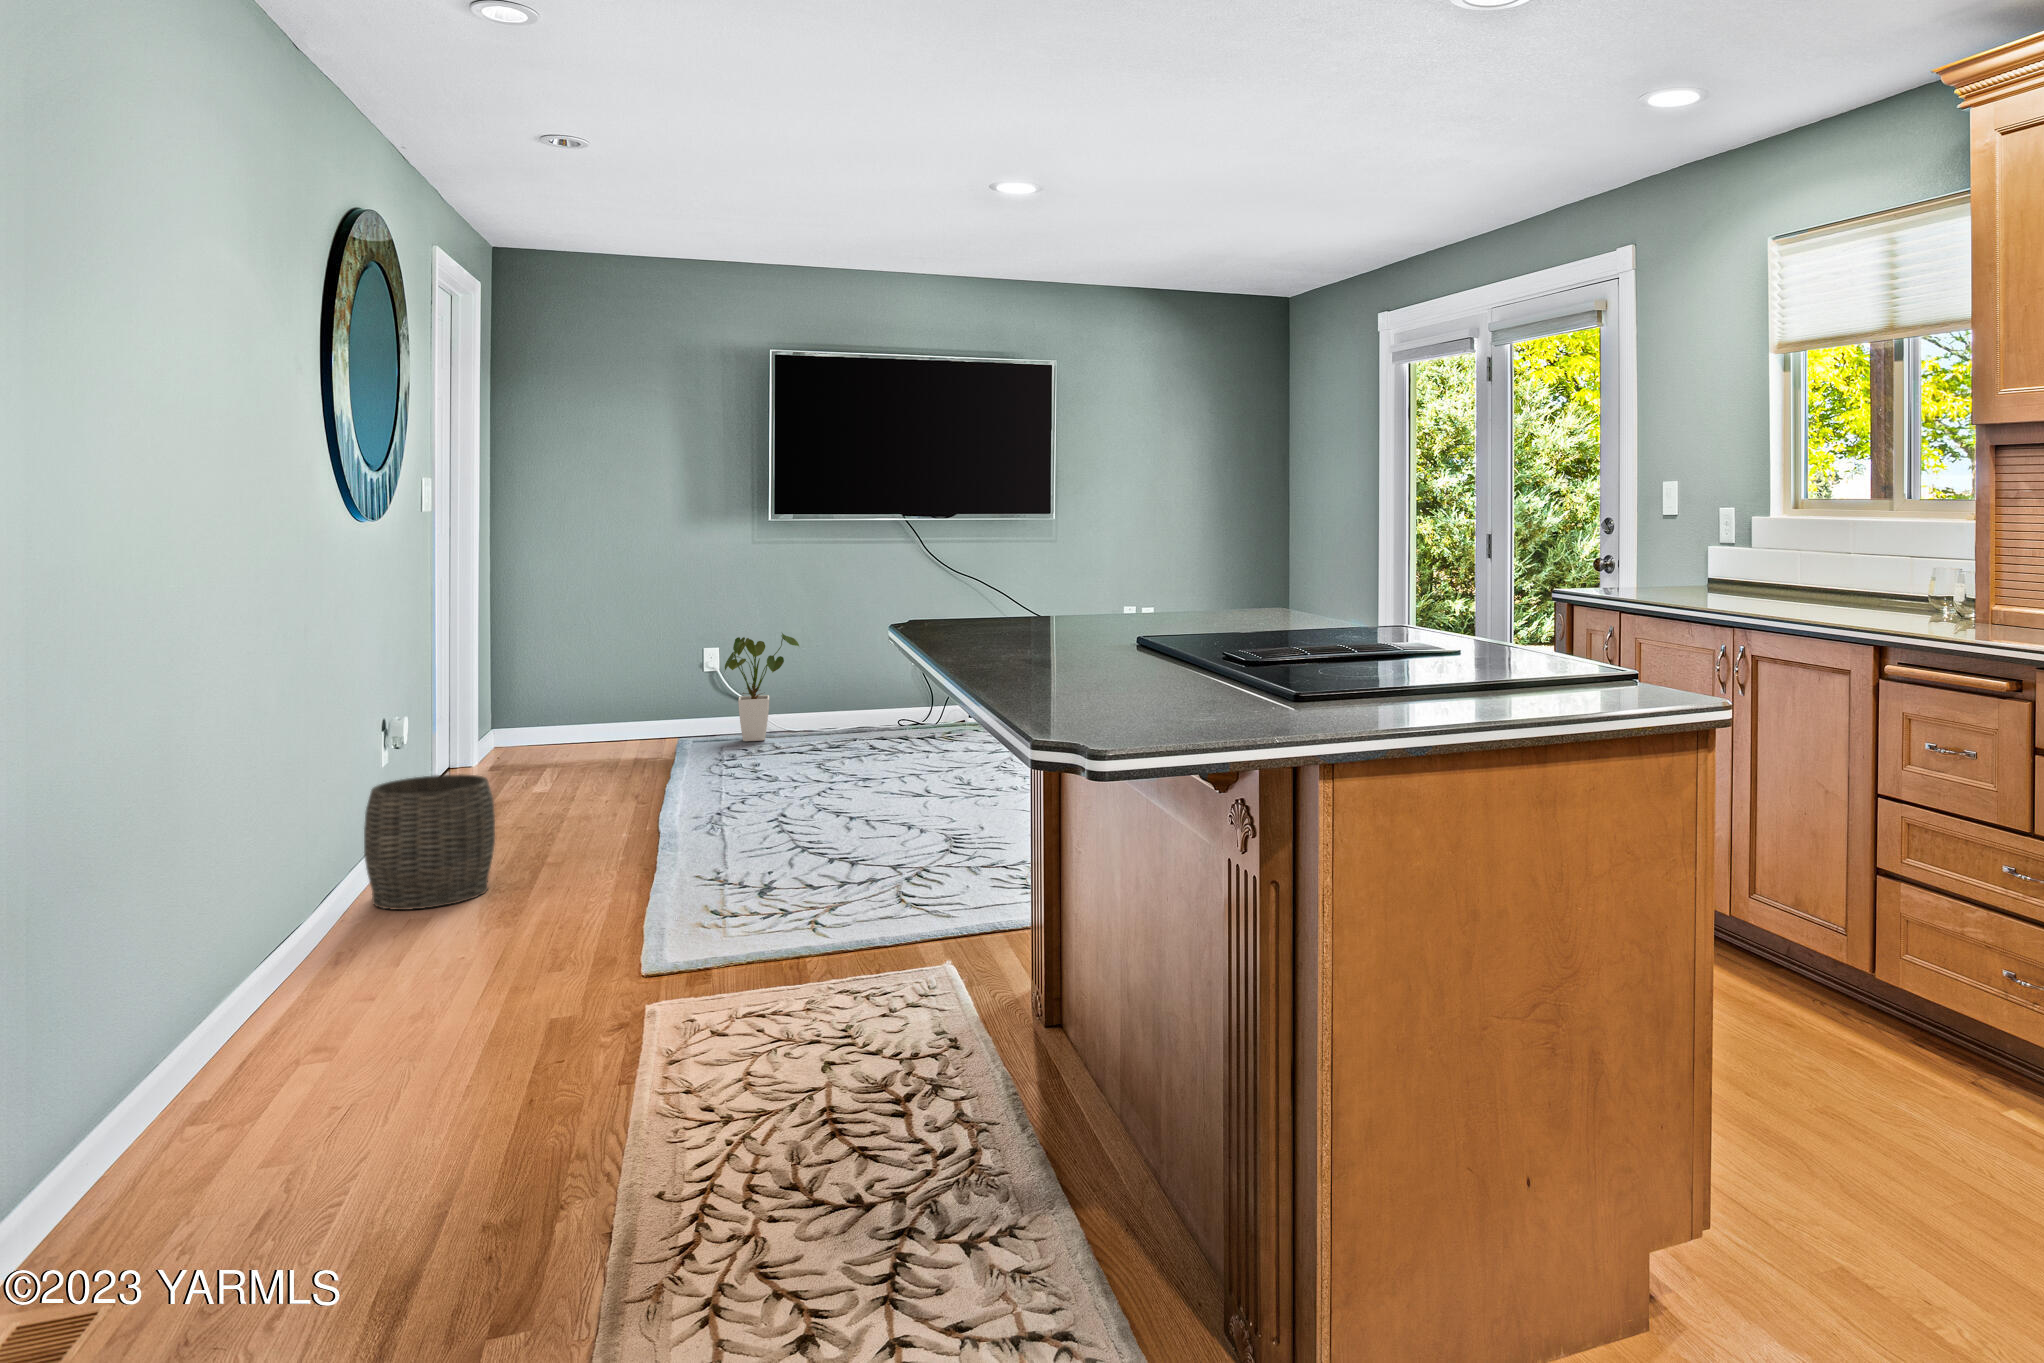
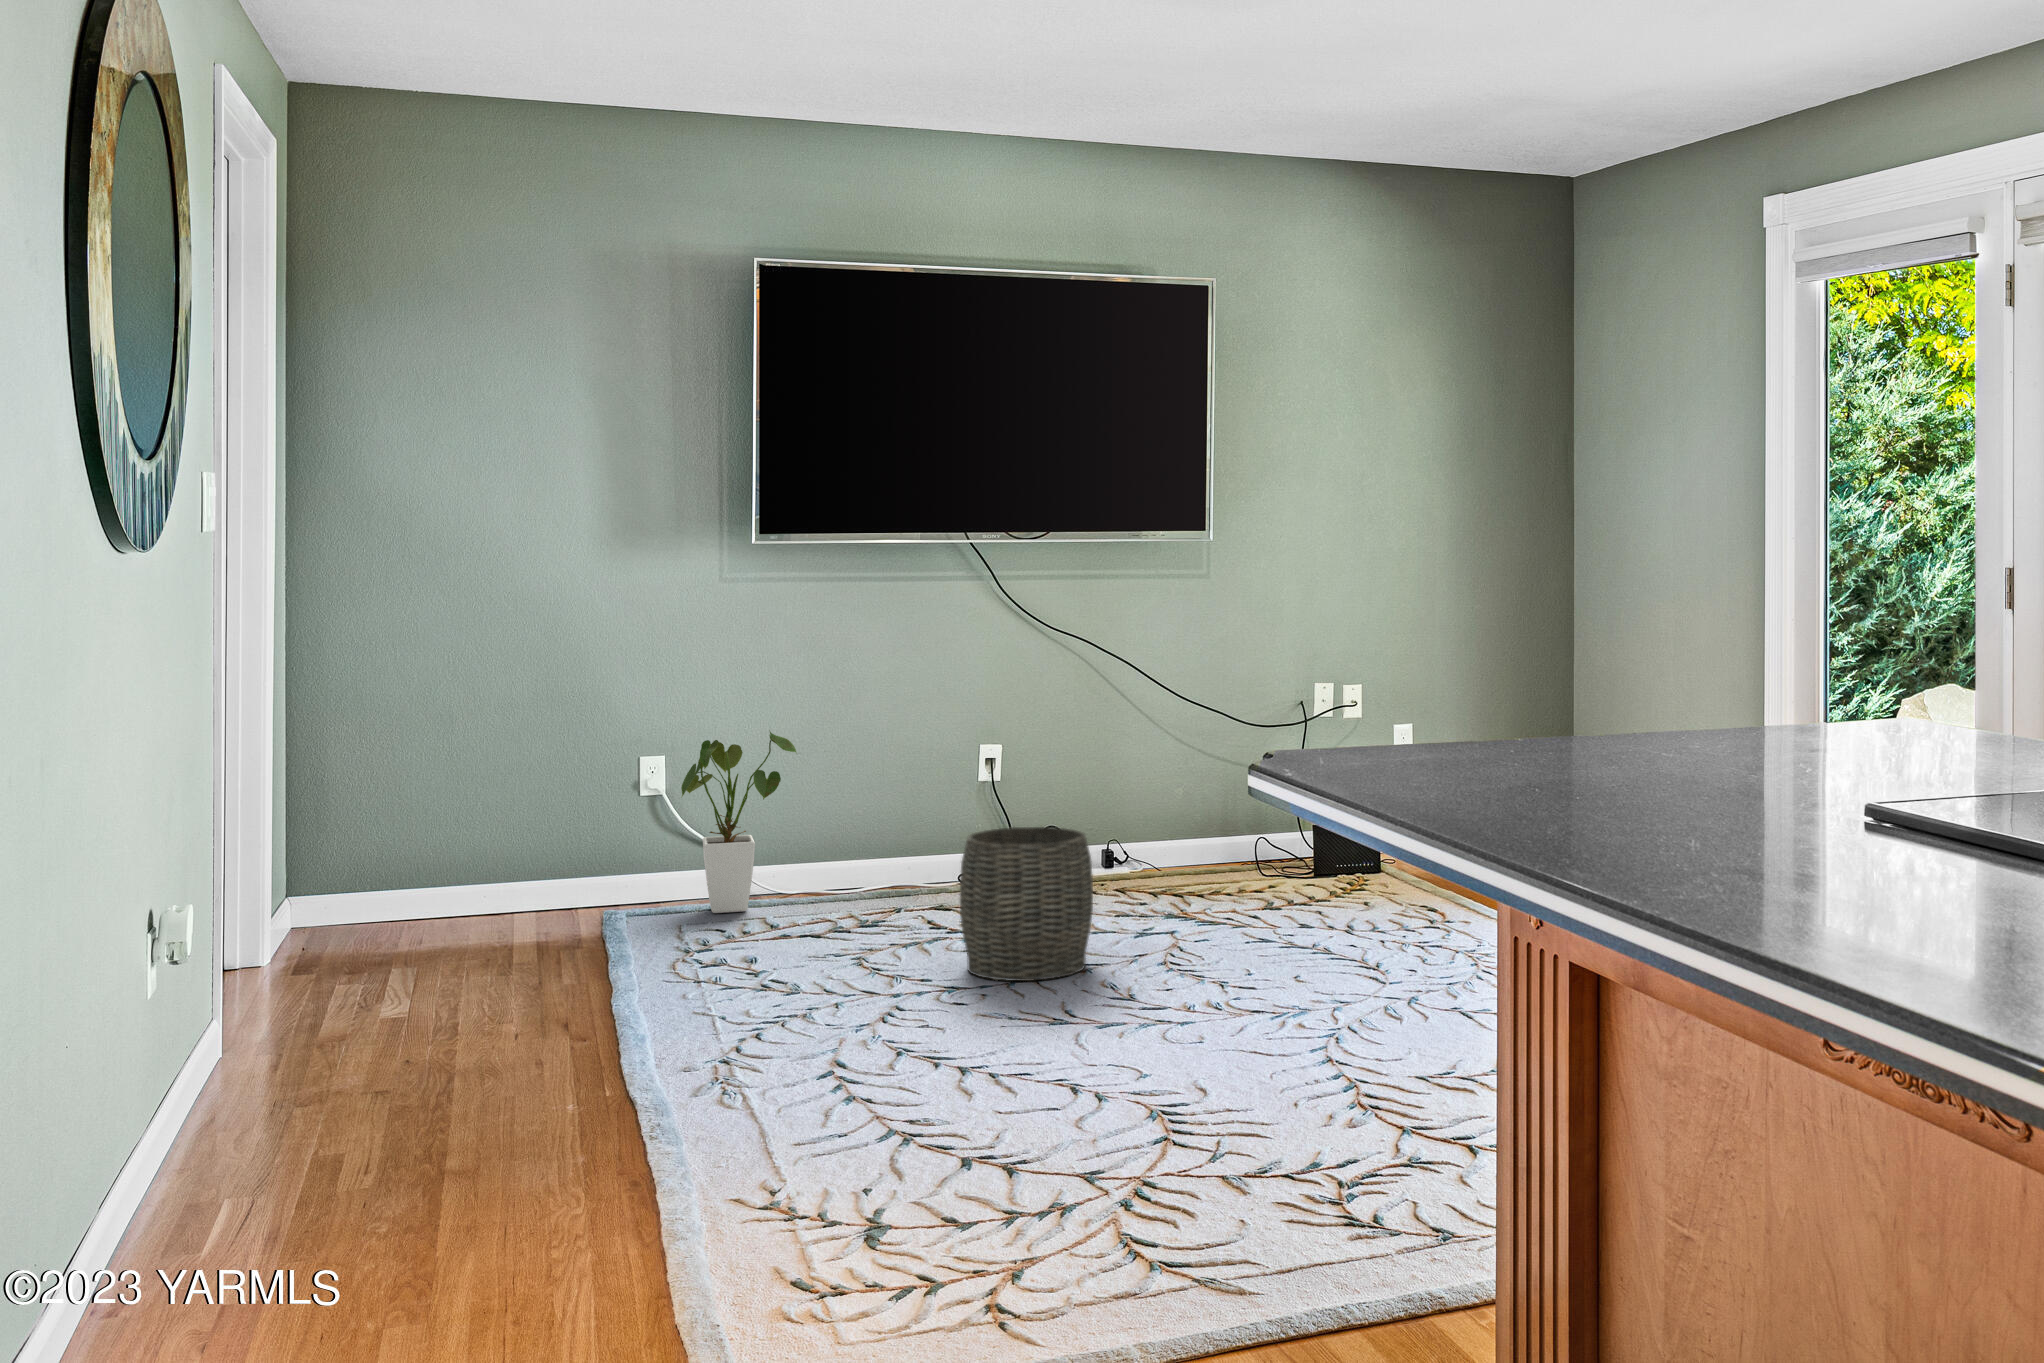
woven basket: present [364,774,495,910] -> present [960,827,1093,981]

